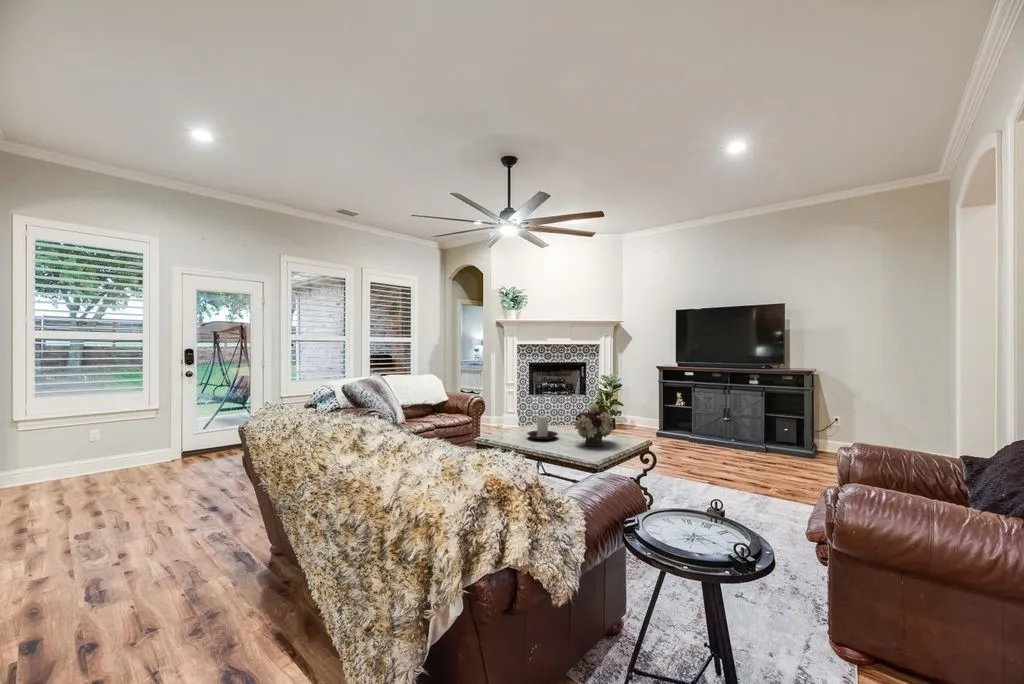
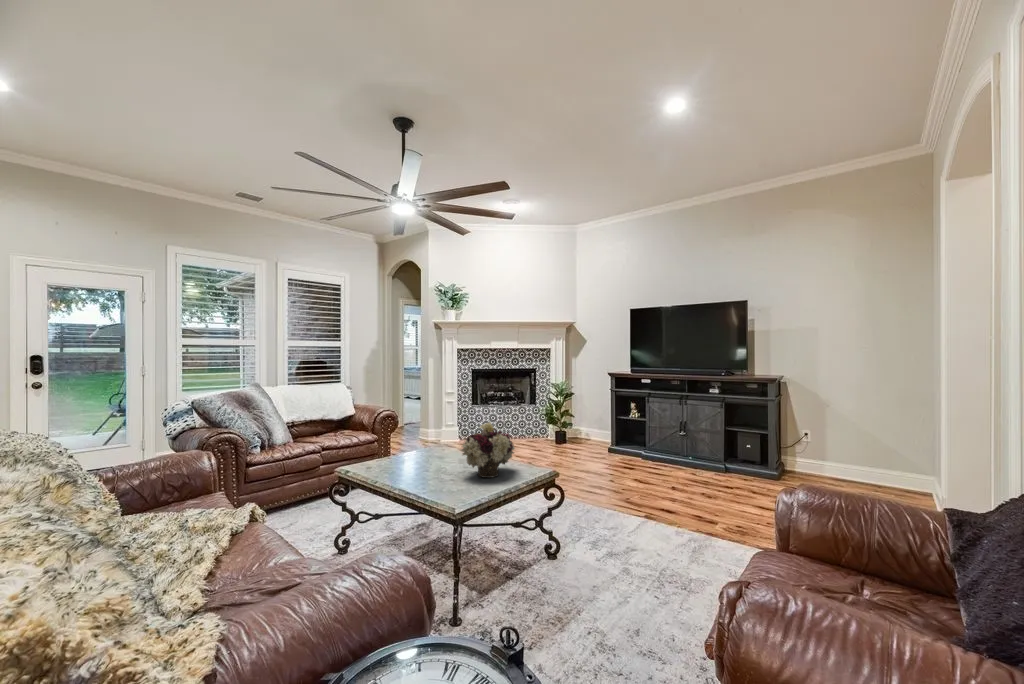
candle holder: present [527,415,558,440] -> none [413,436,452,468]

